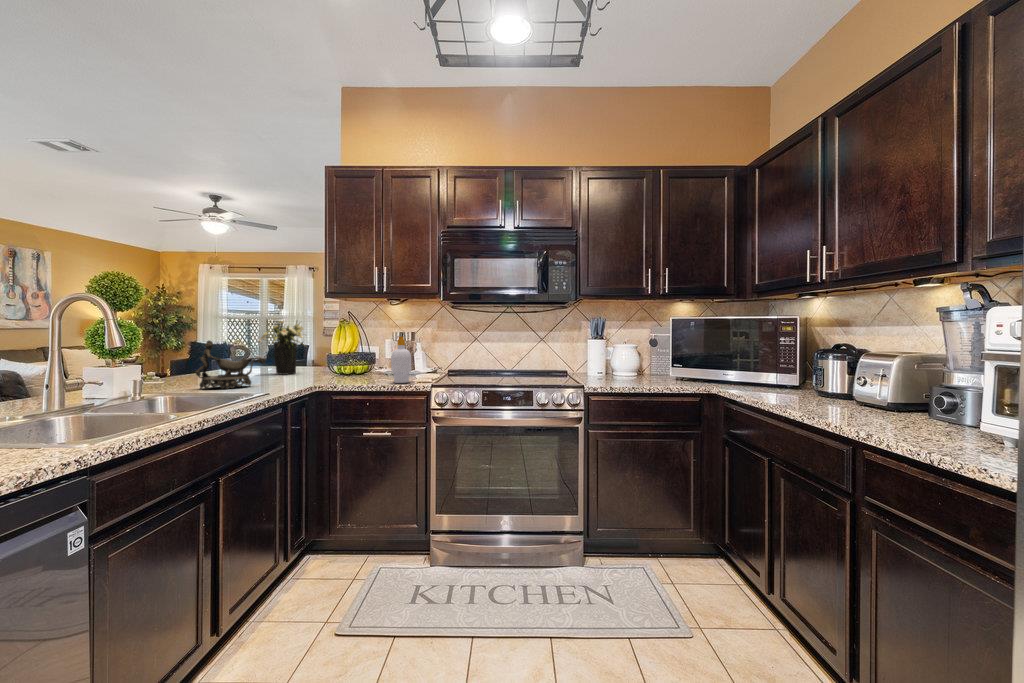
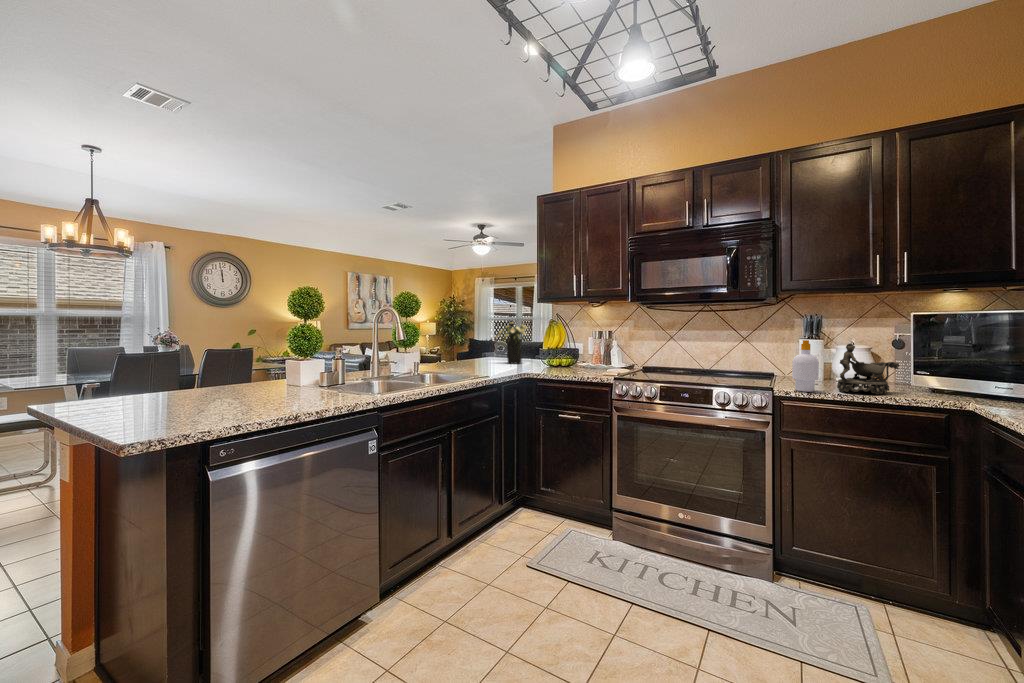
soap bottle: present [391,337,411,383] -> present [792,340,819,392]
decorative bowl: present [196,340,265,389] -> present [837,344,899,394]

